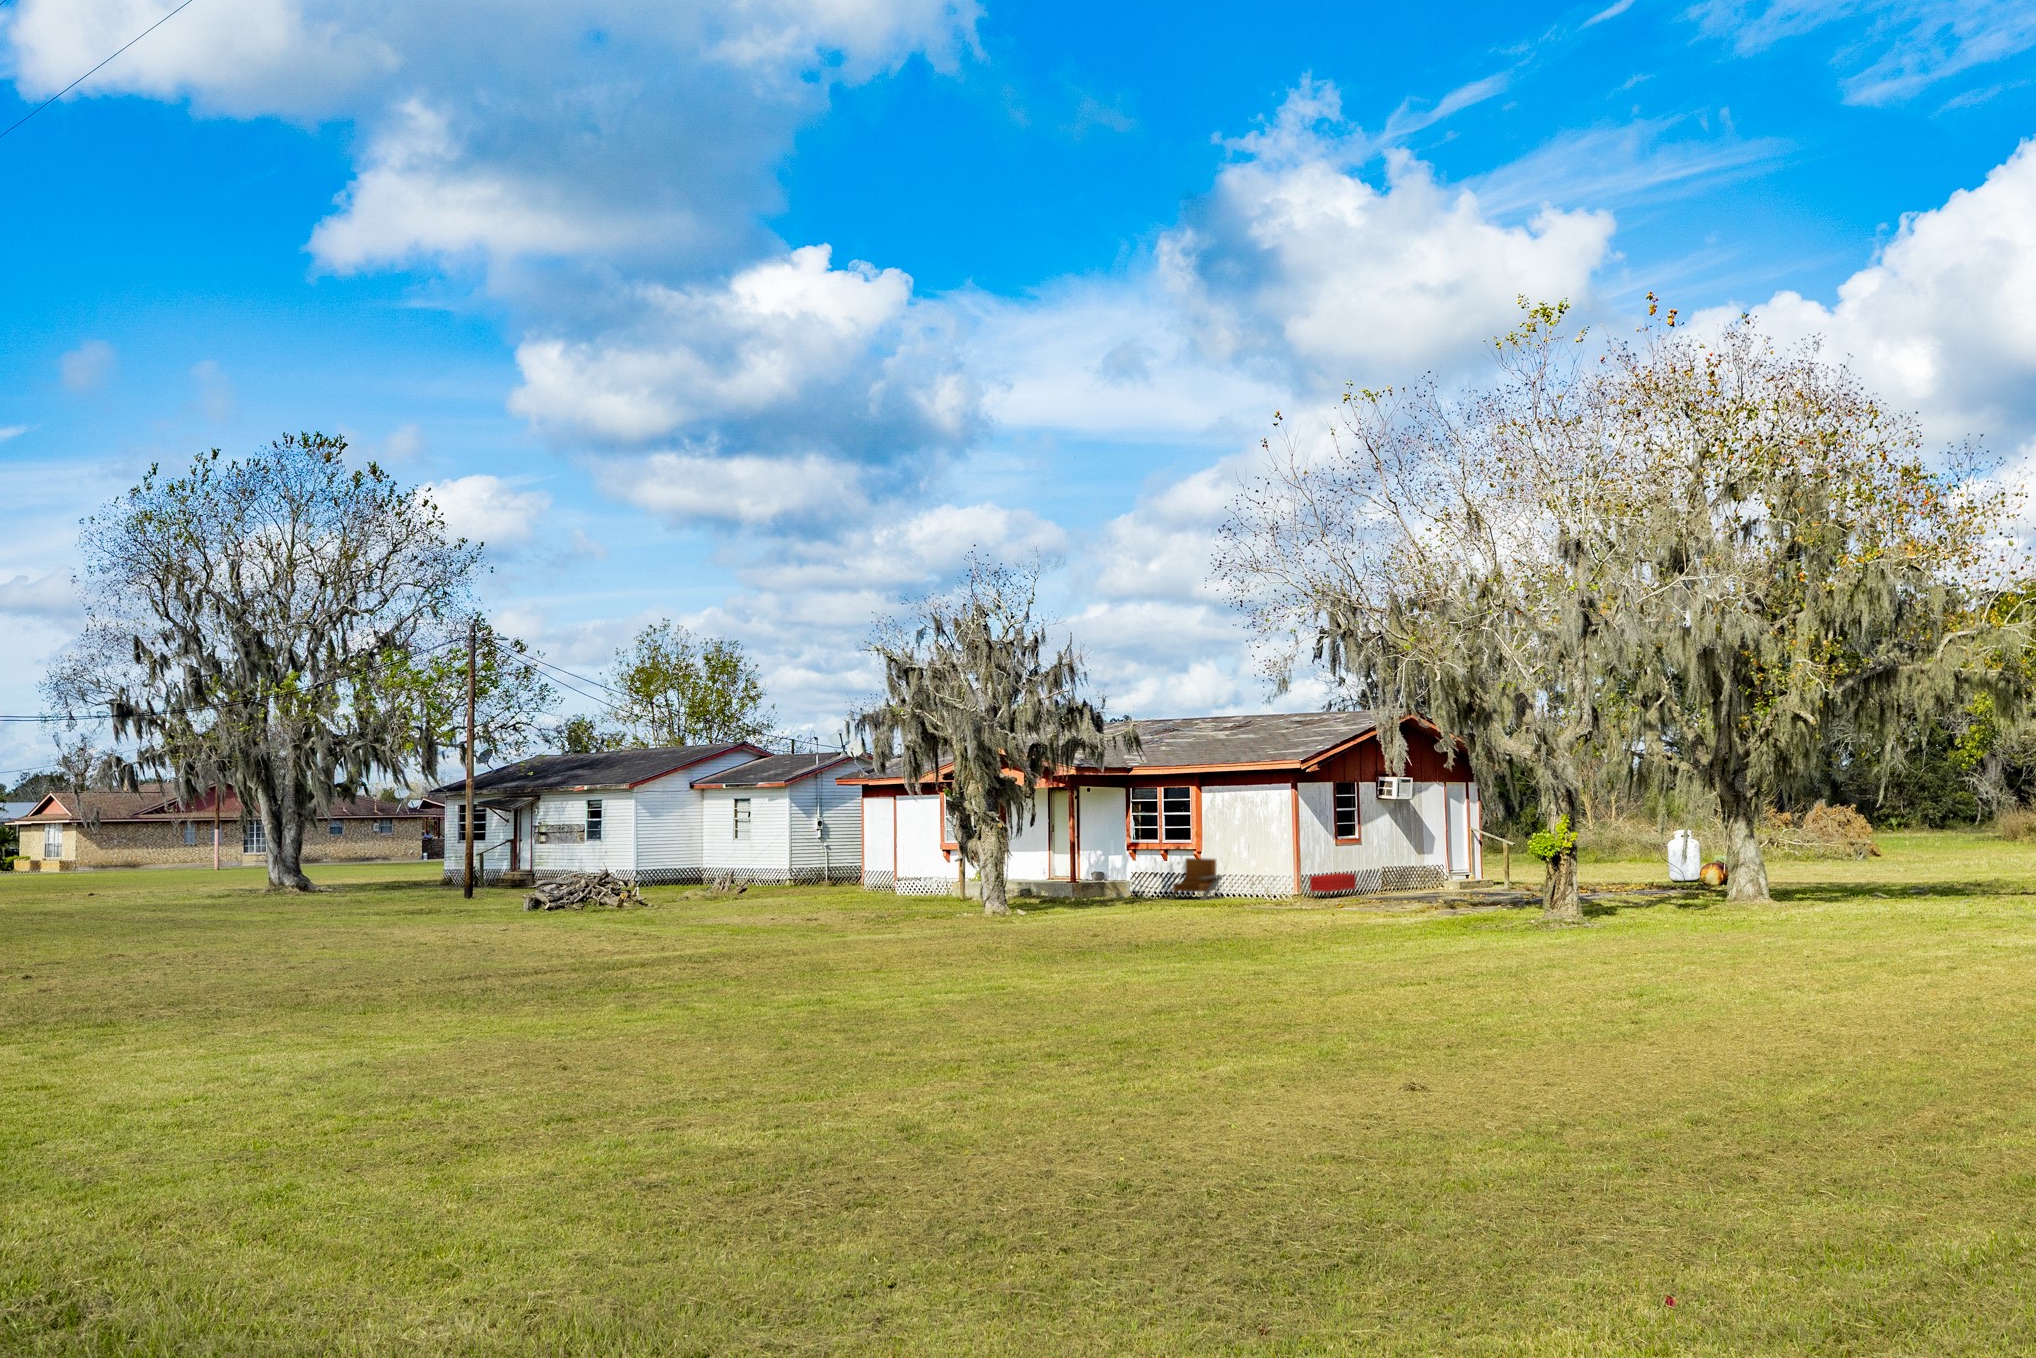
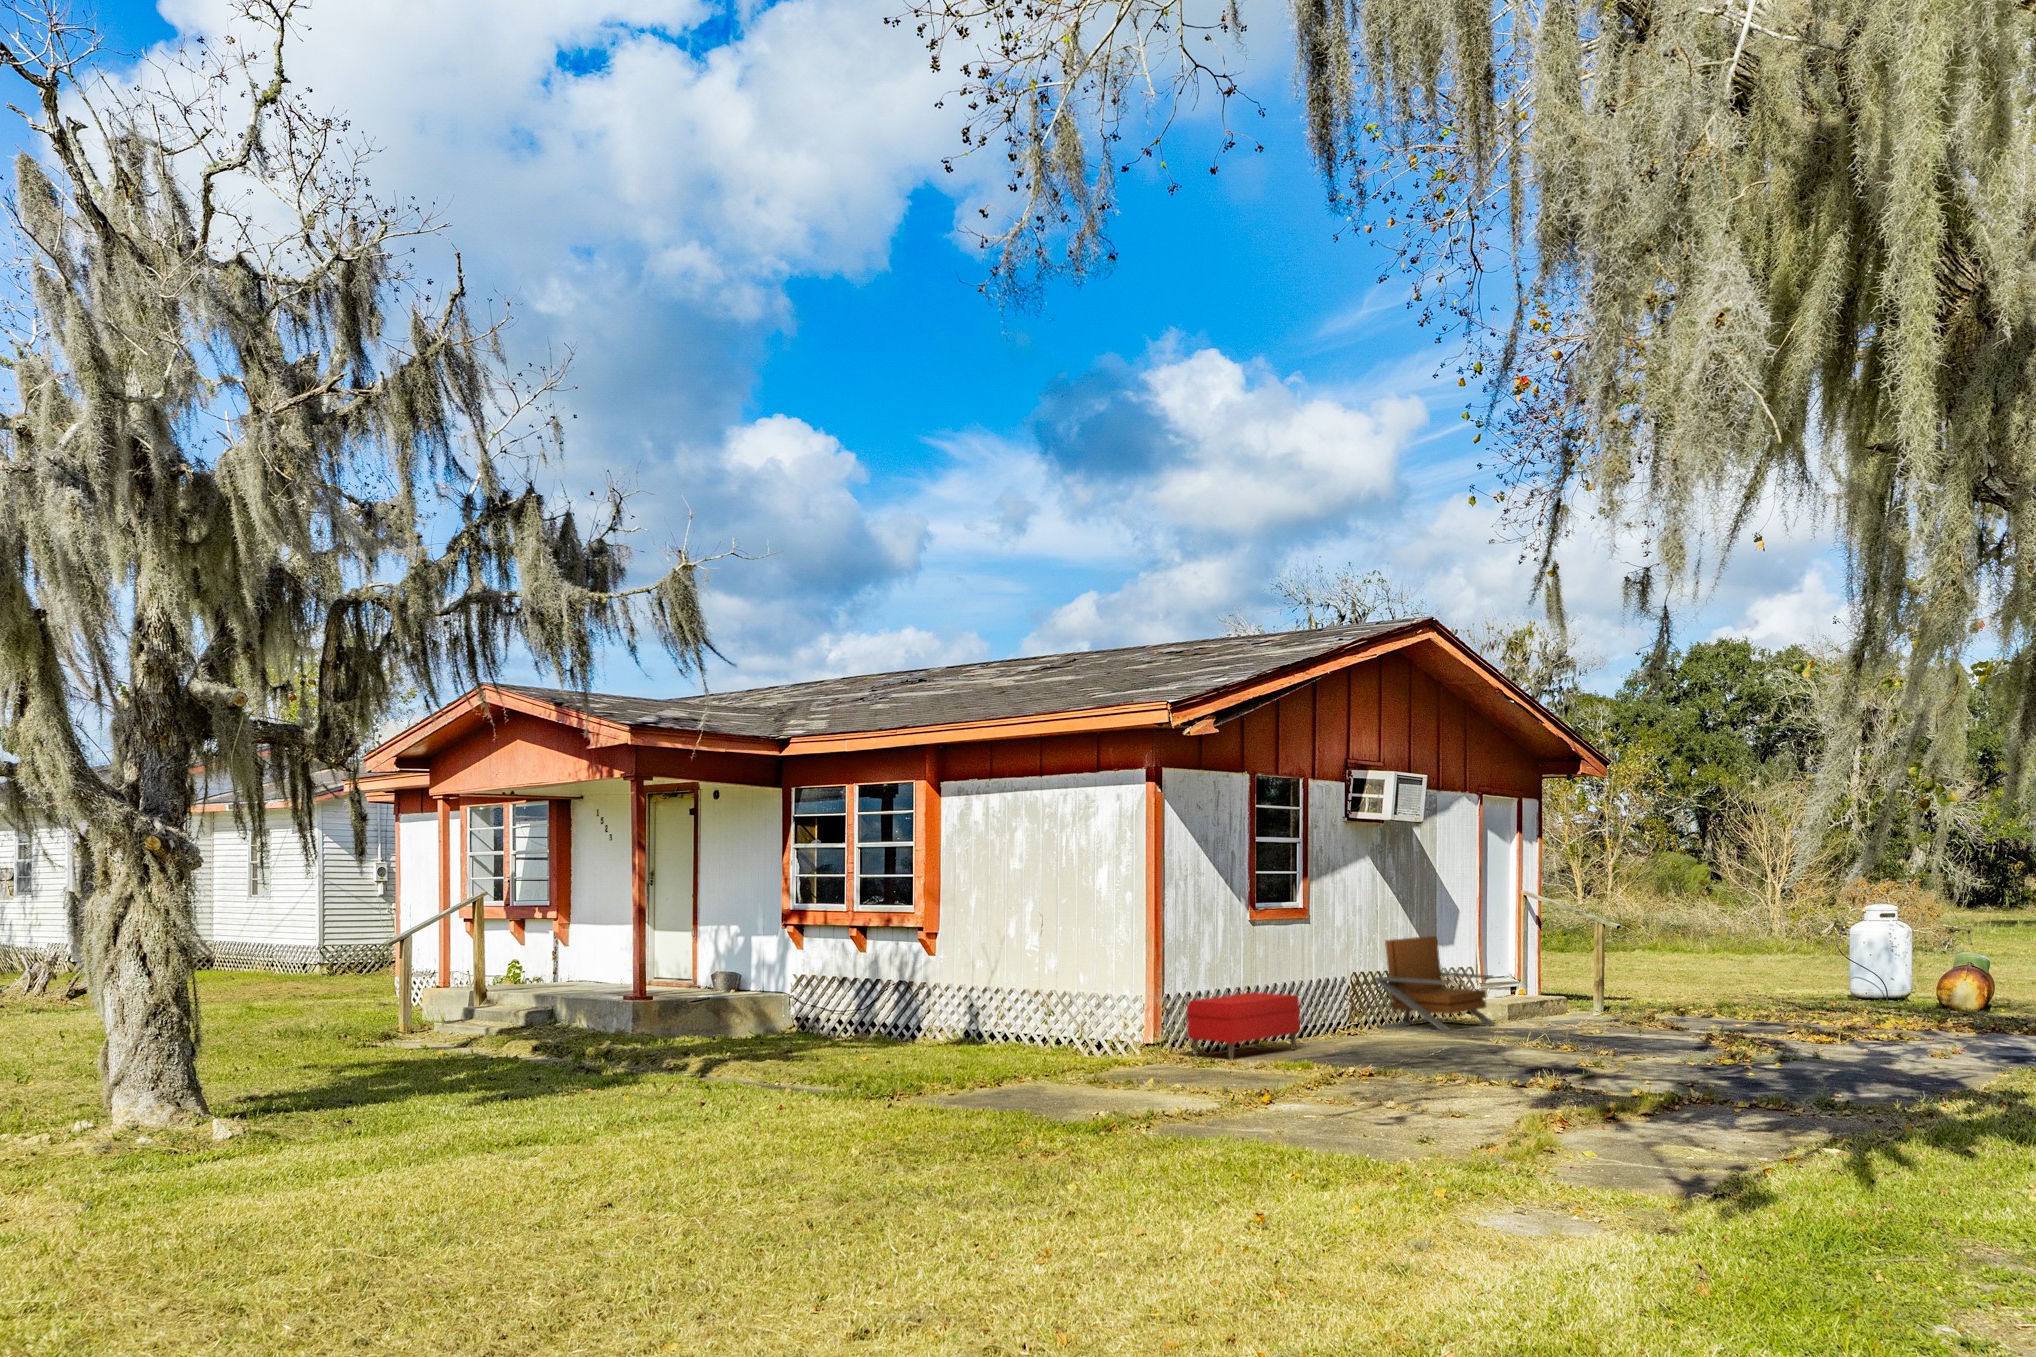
lounge chair: present [1168,858,1222,900] -> present [1374,936,1495,1033]

